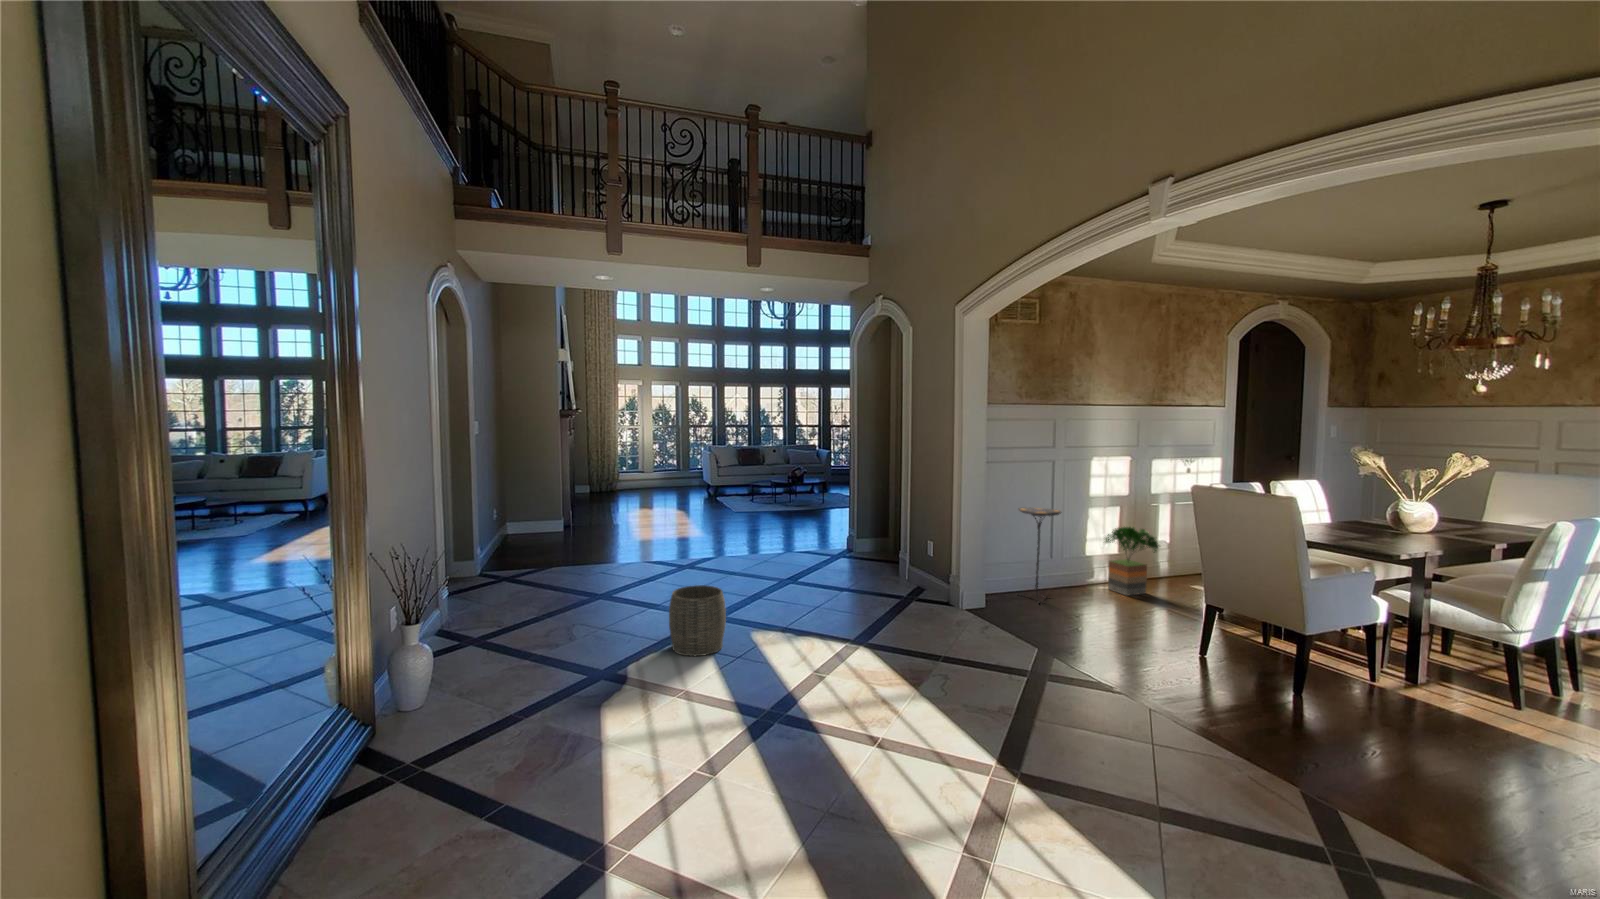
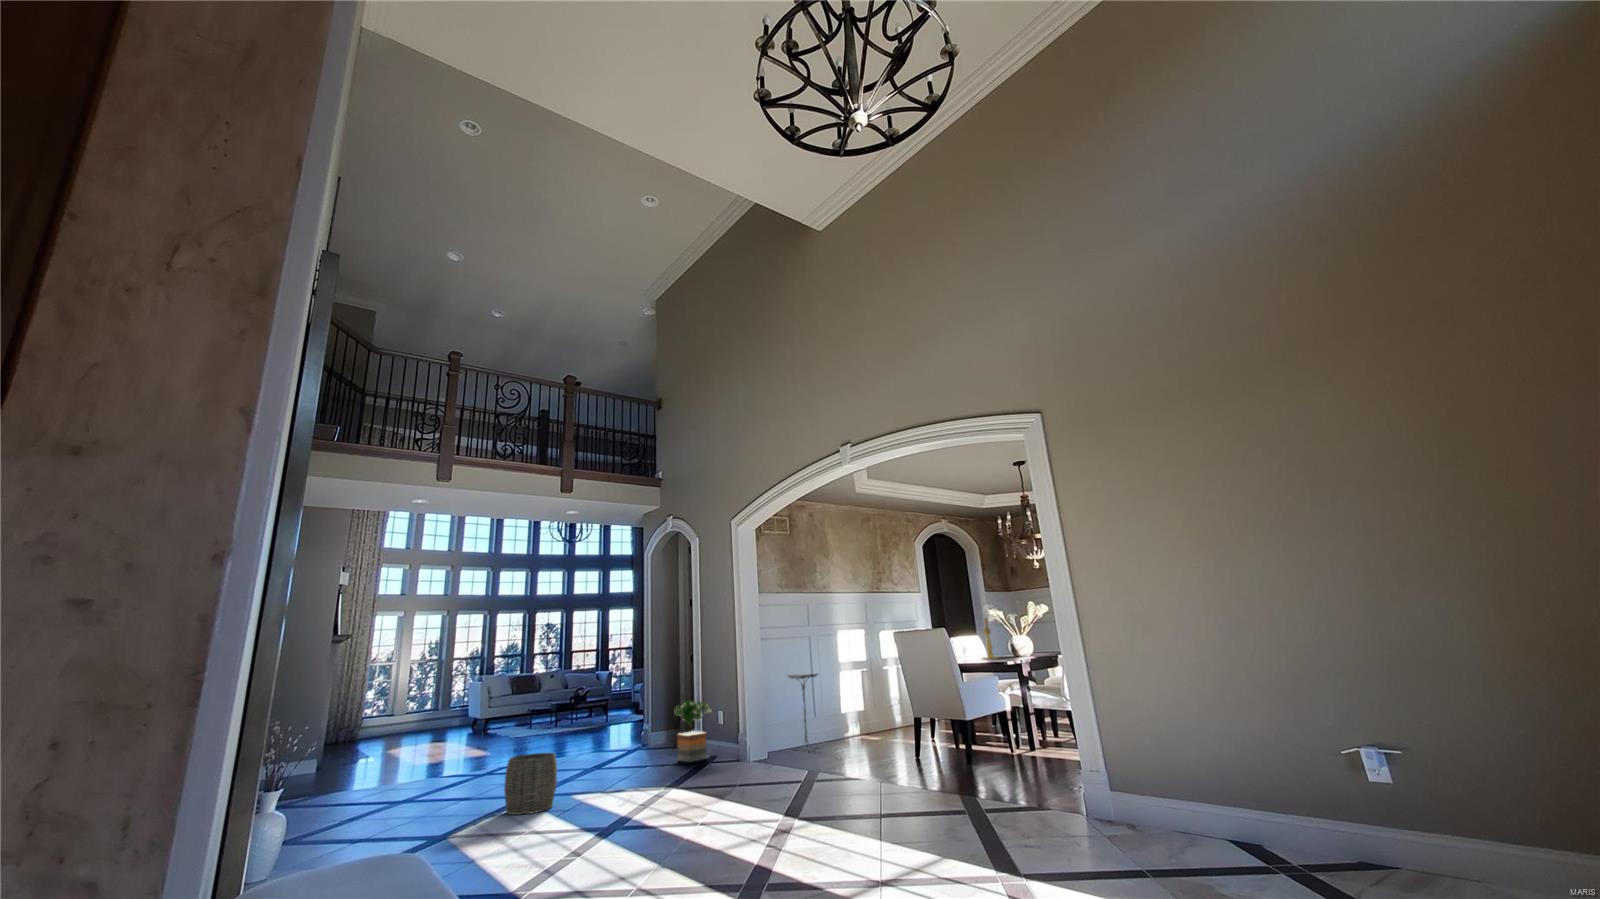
candle holder: none [1336,470,1376,536] -> present [984,618,999,659]
potted tree: present [1105,527,1160,596] -> present [675,700,711,762]

